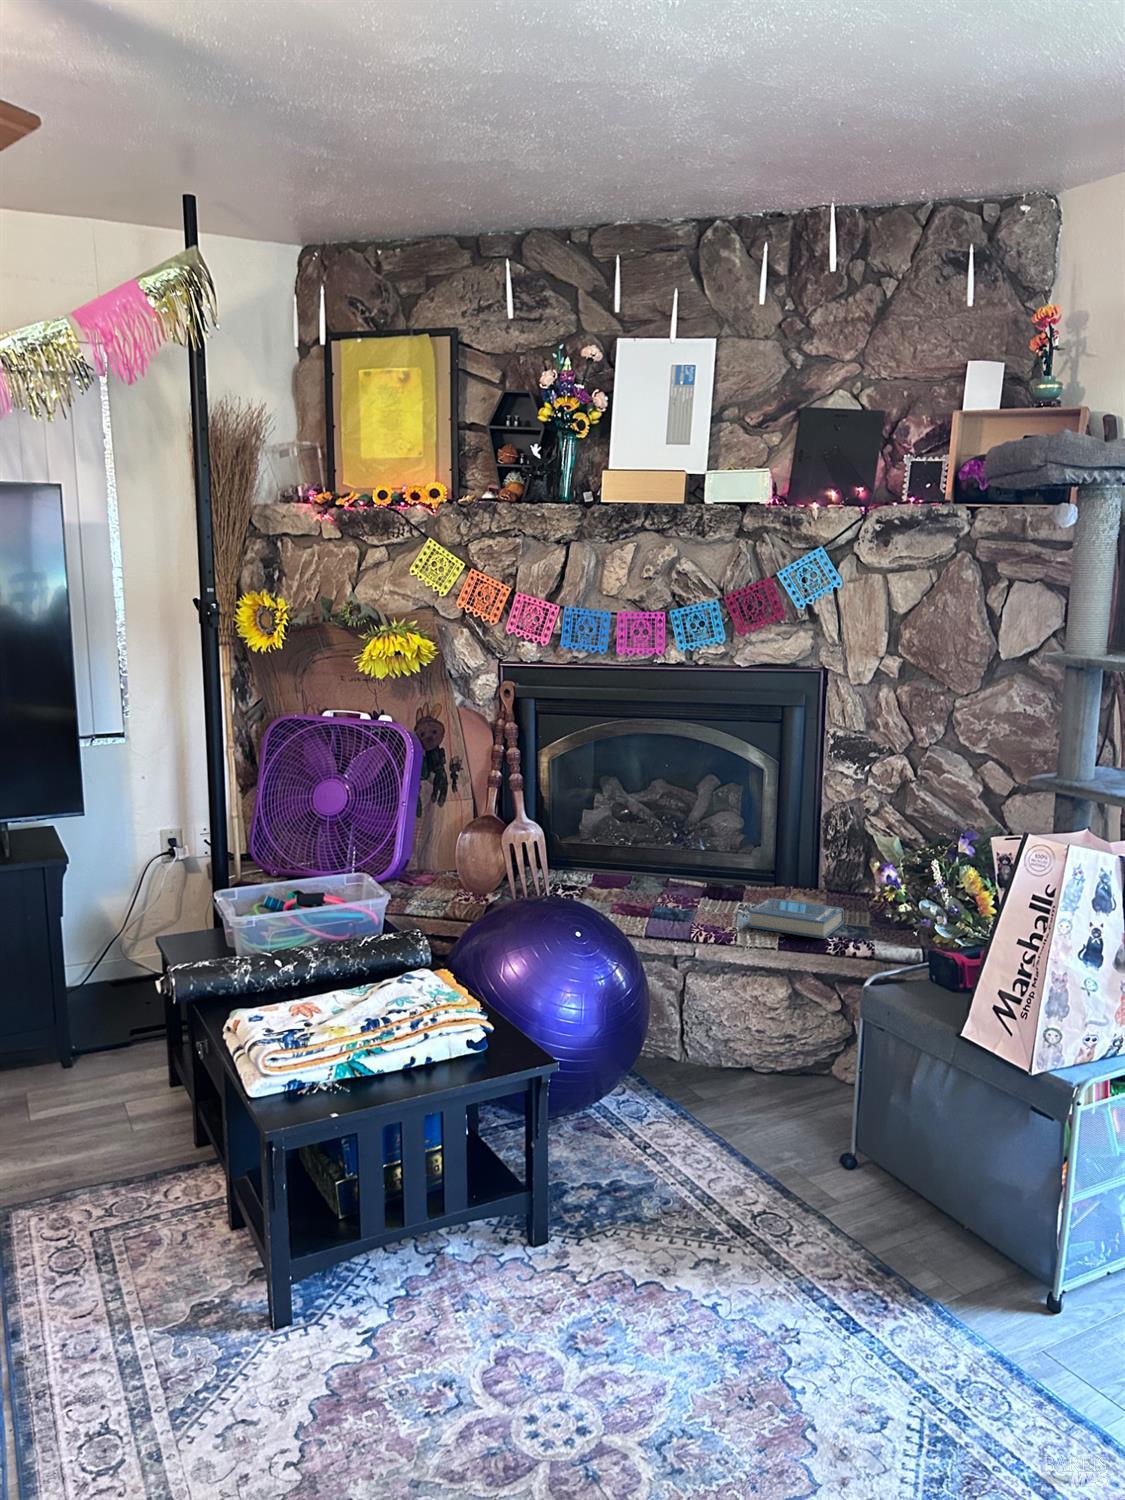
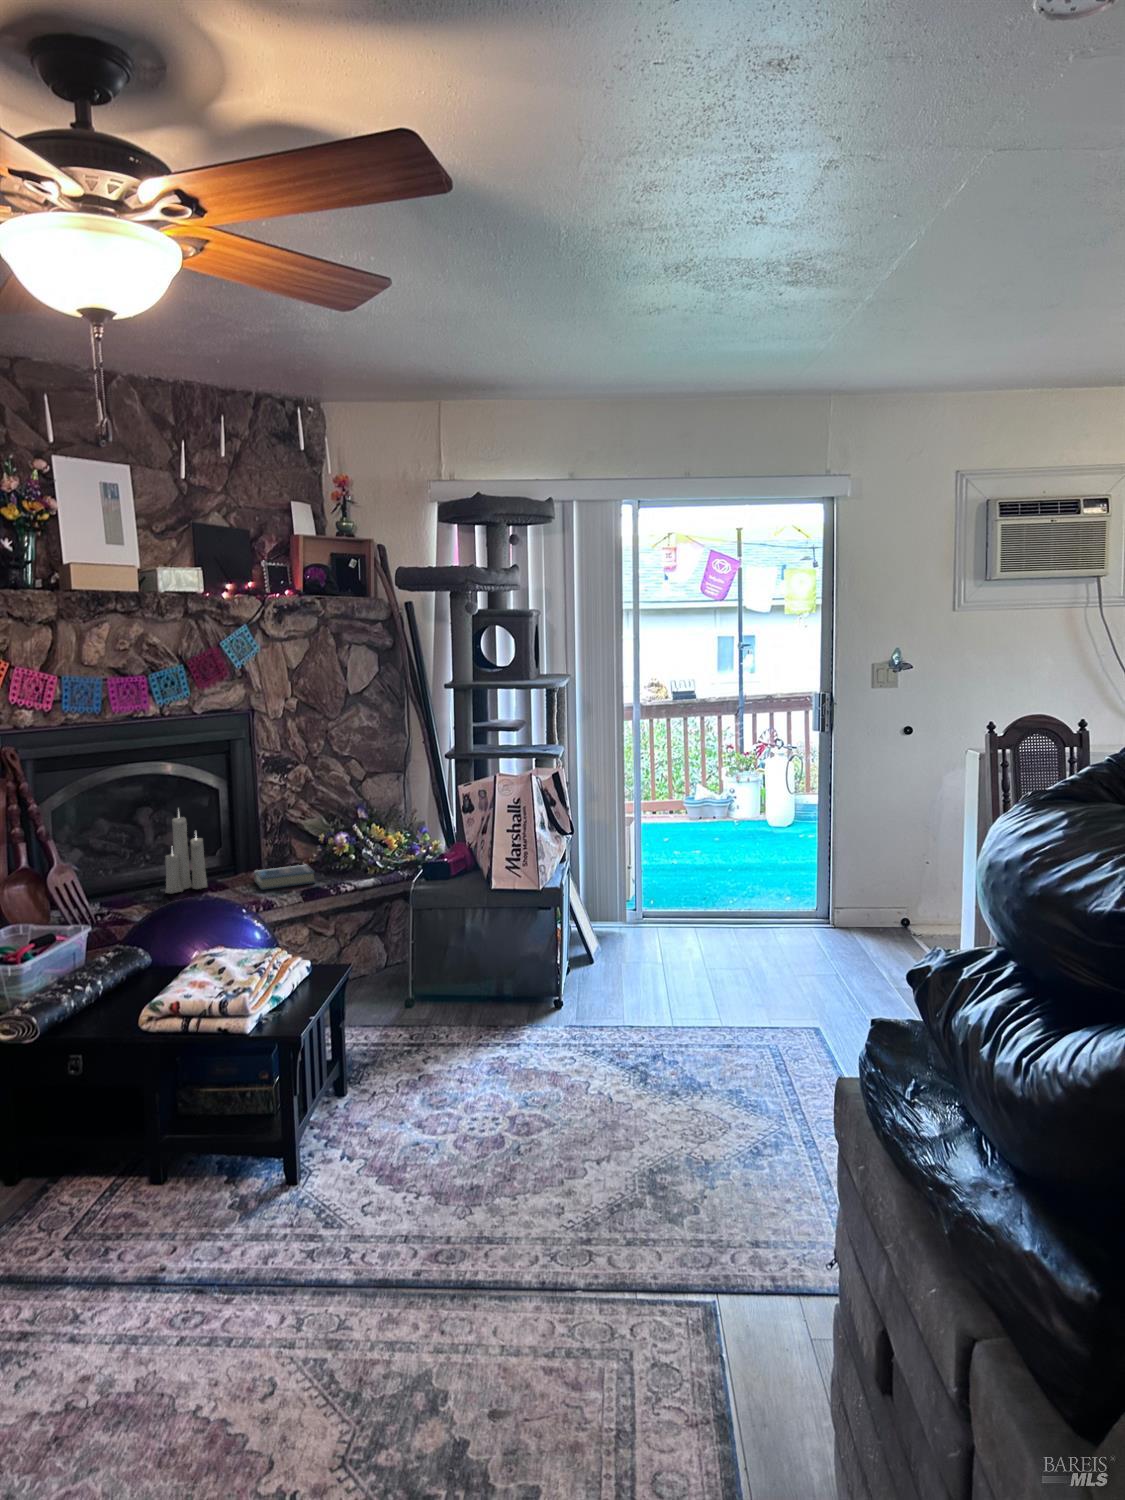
candle: none [659,784,715,904] -> present [165,817,207,893]

